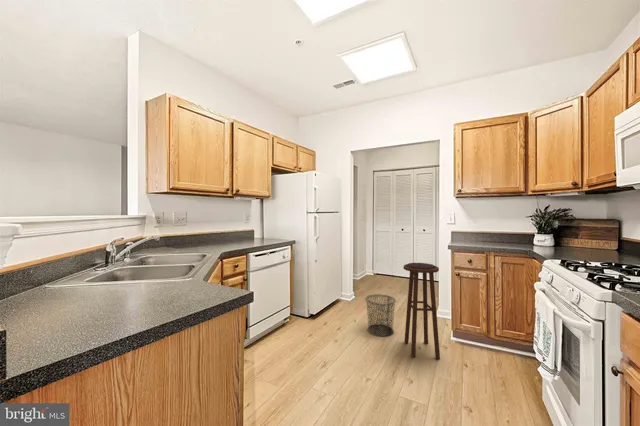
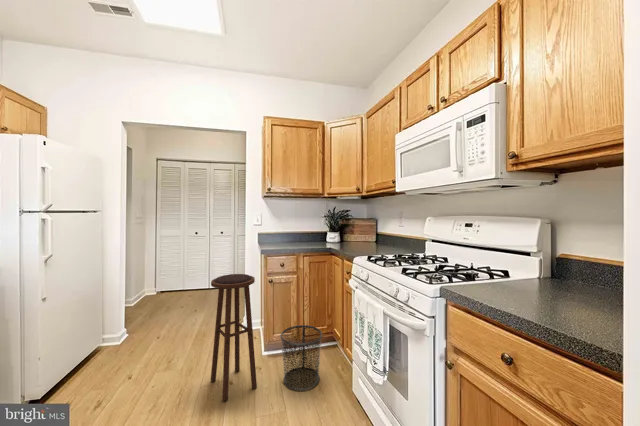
waste bin: present [366,294,396,336] -> present [280,325,322,391]

